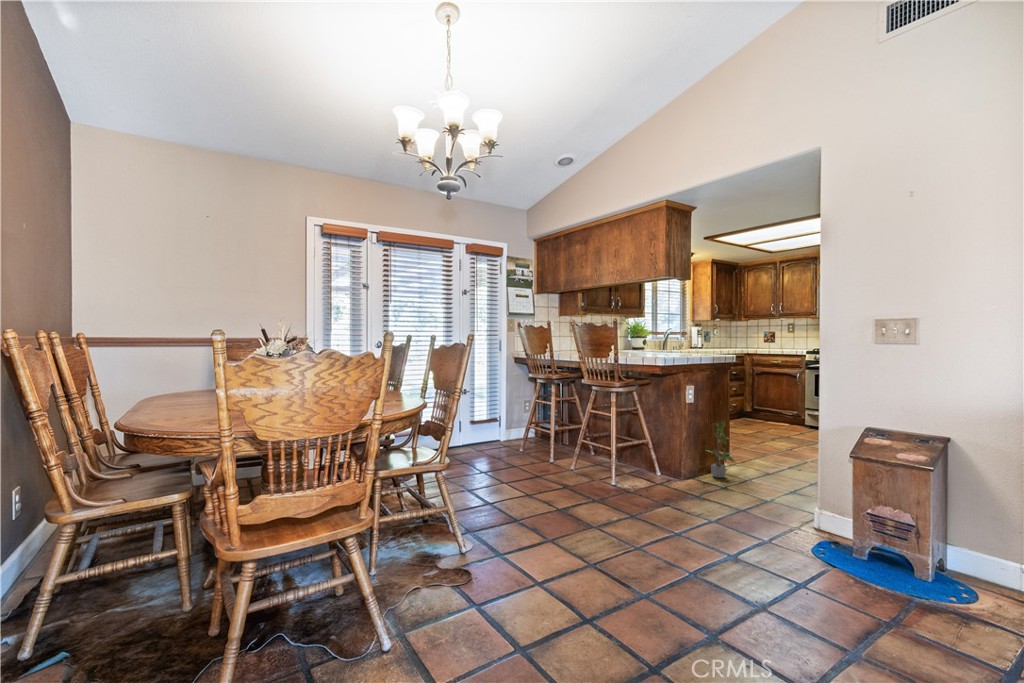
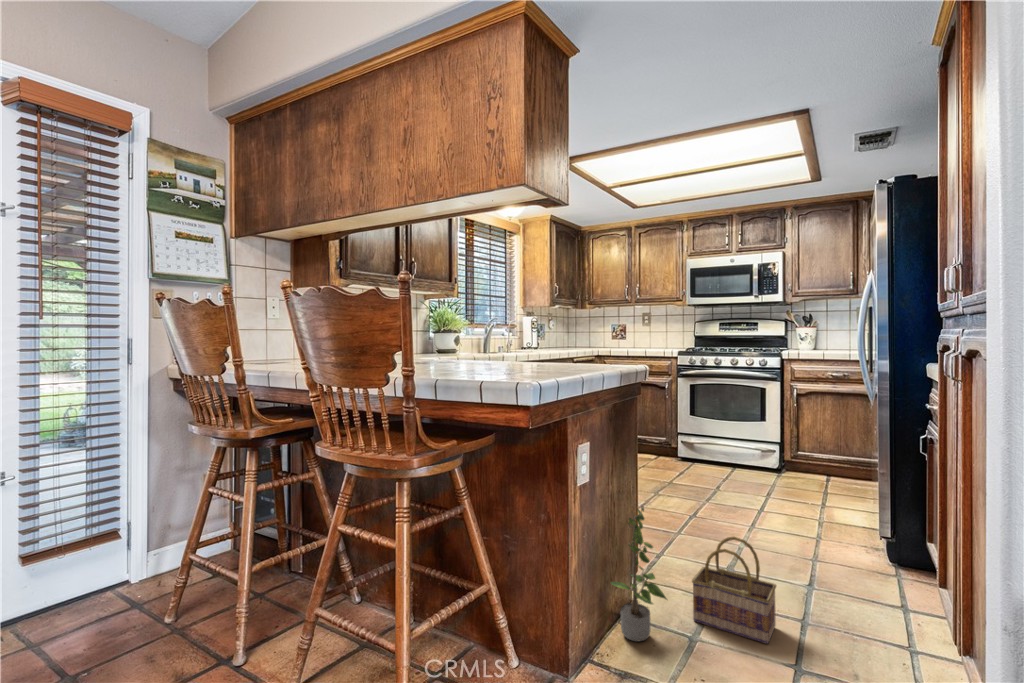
basket: none [751,440,796,486] -> present [692,537,776,644]

